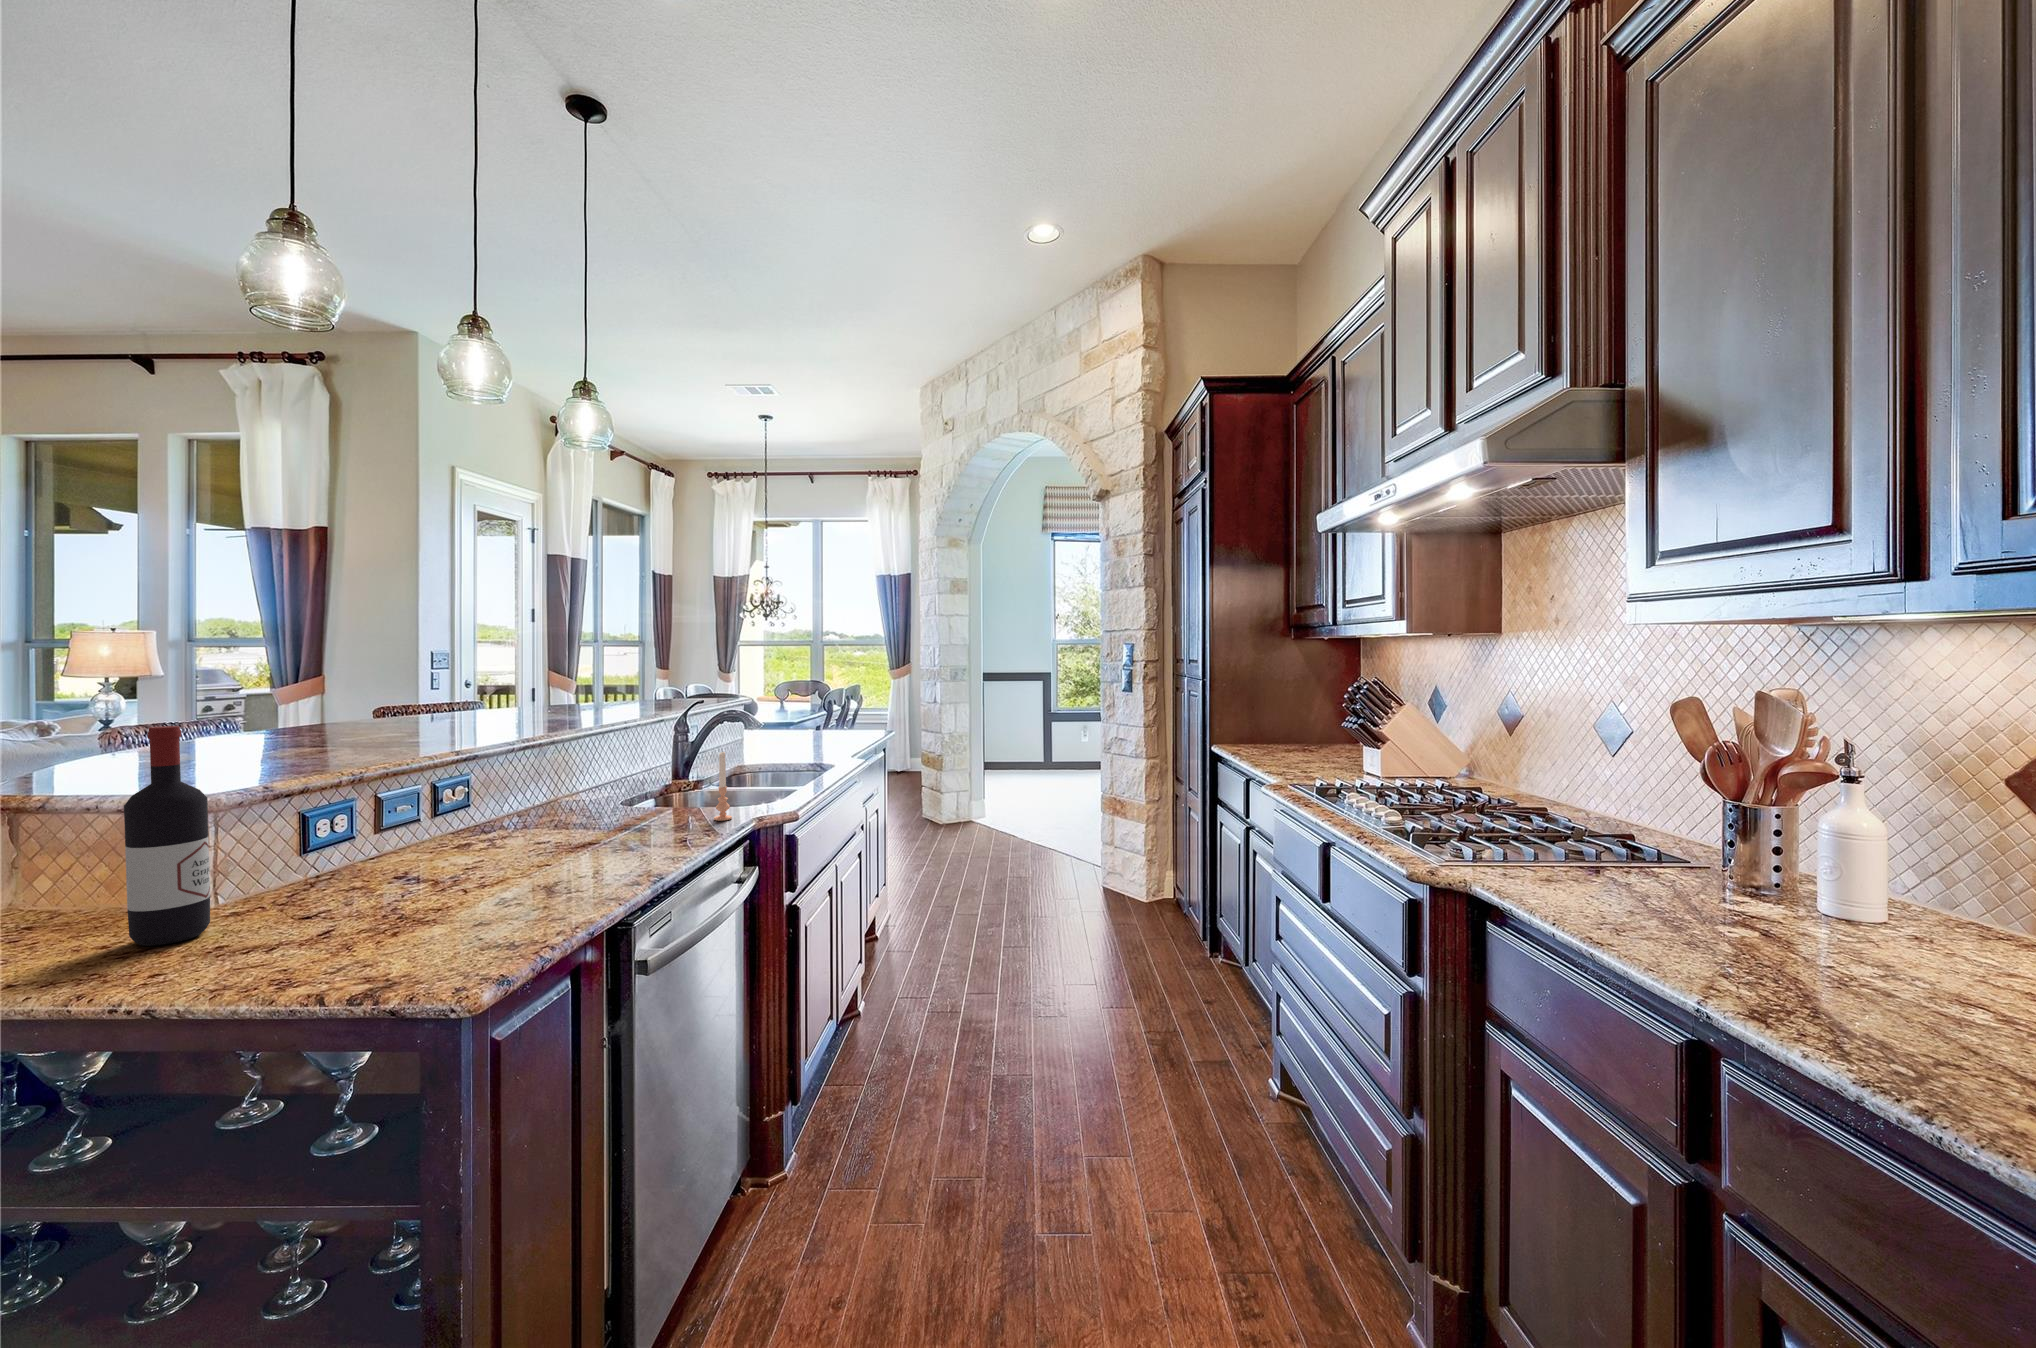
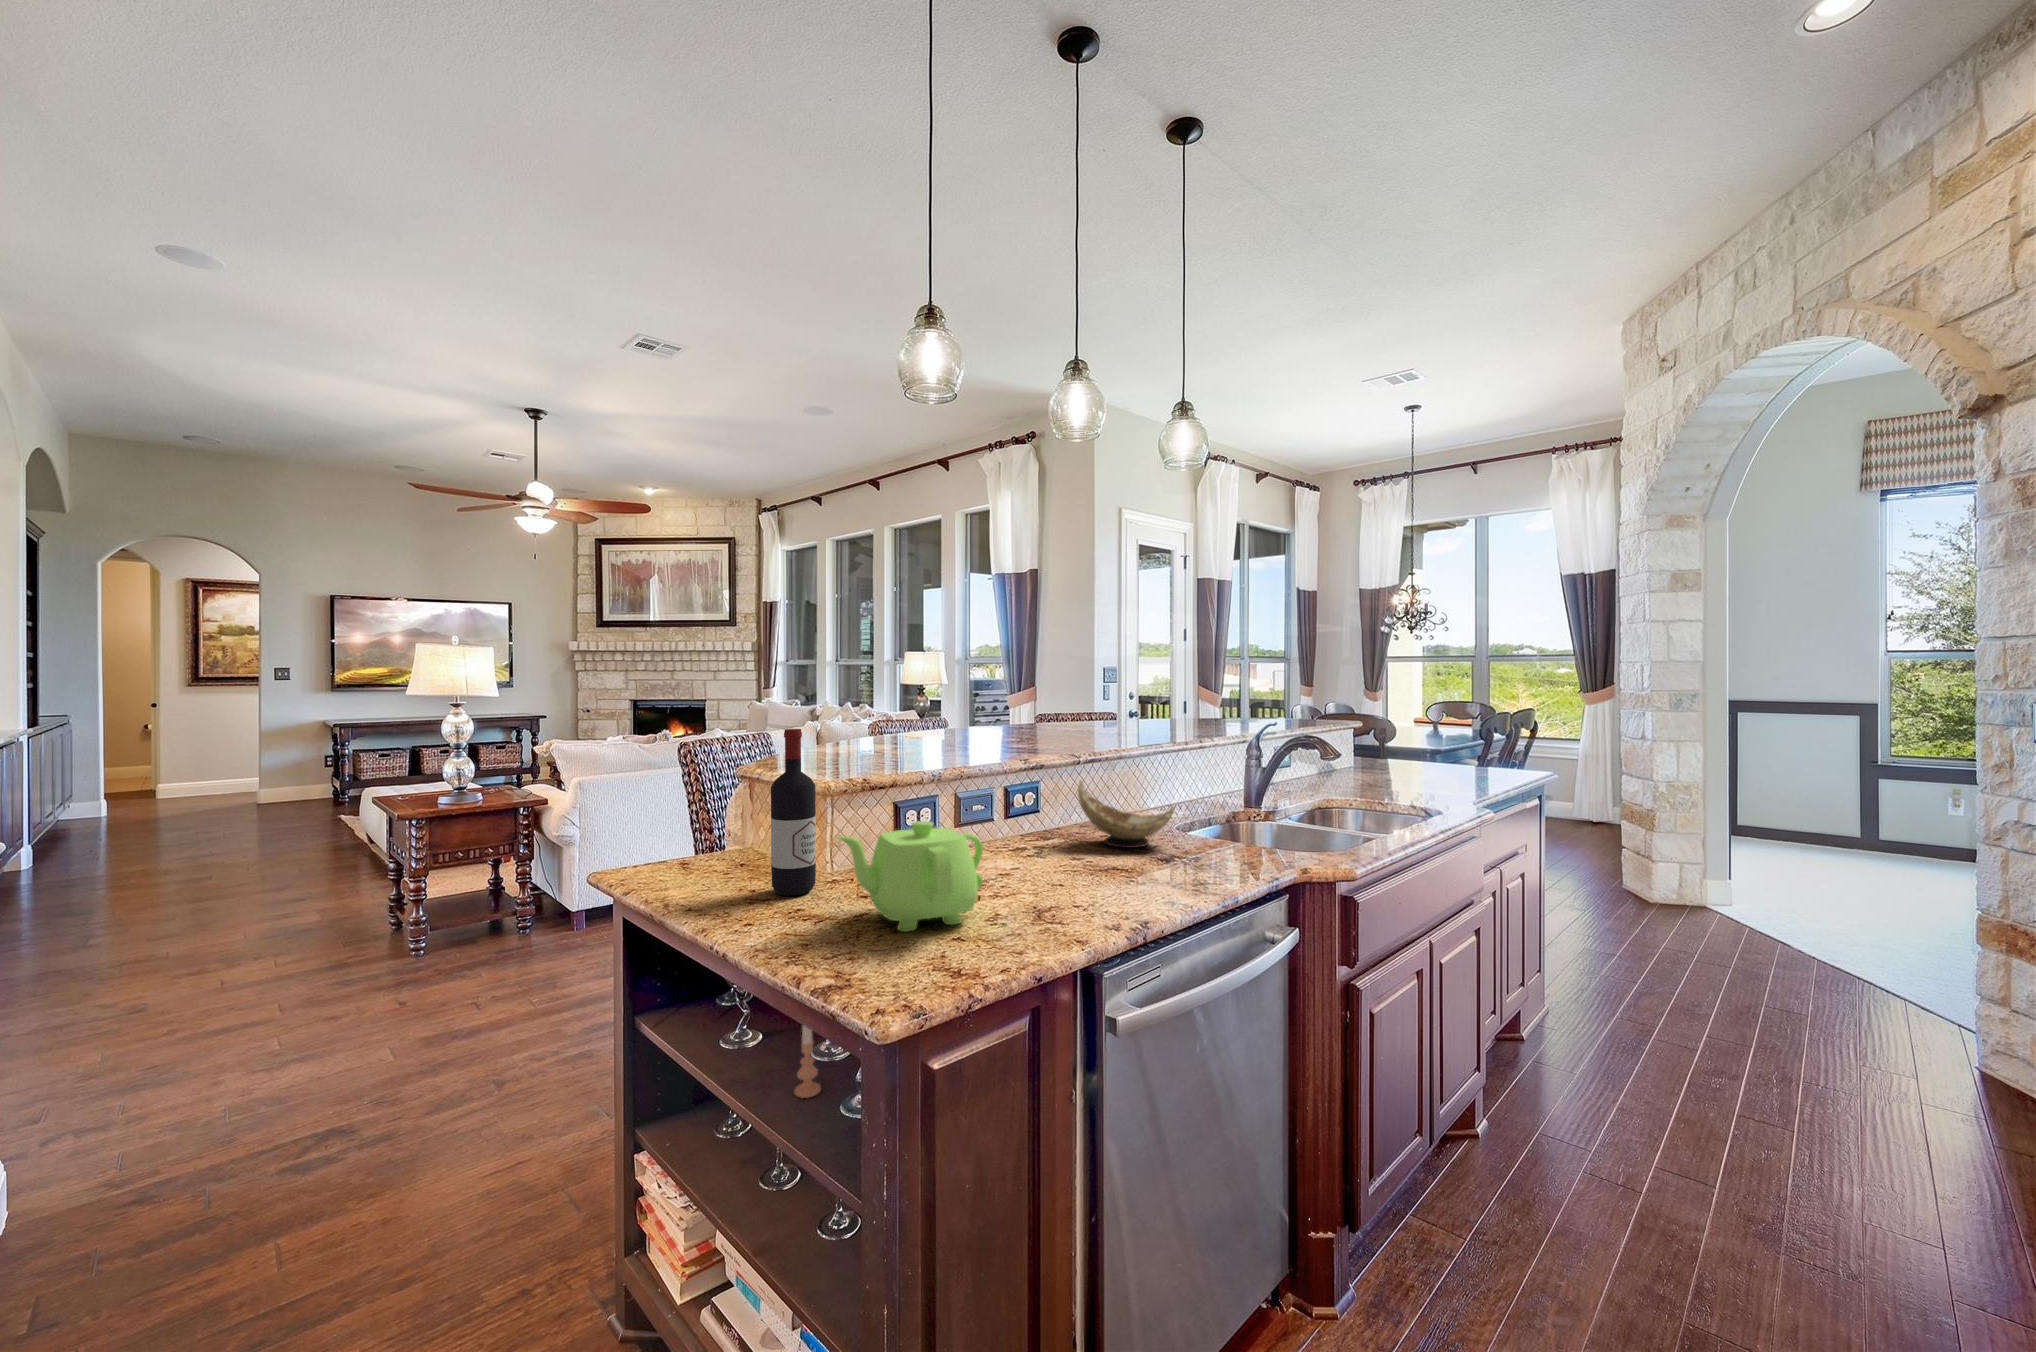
candle: present [714,752,732,821] -> present [794,1026,821,1098]
decorative bowl: none [531,764,639,826] -> present [1078,780,1175,848]
teapot: none [304,814,492,935] -> present [838,821,983,932]

